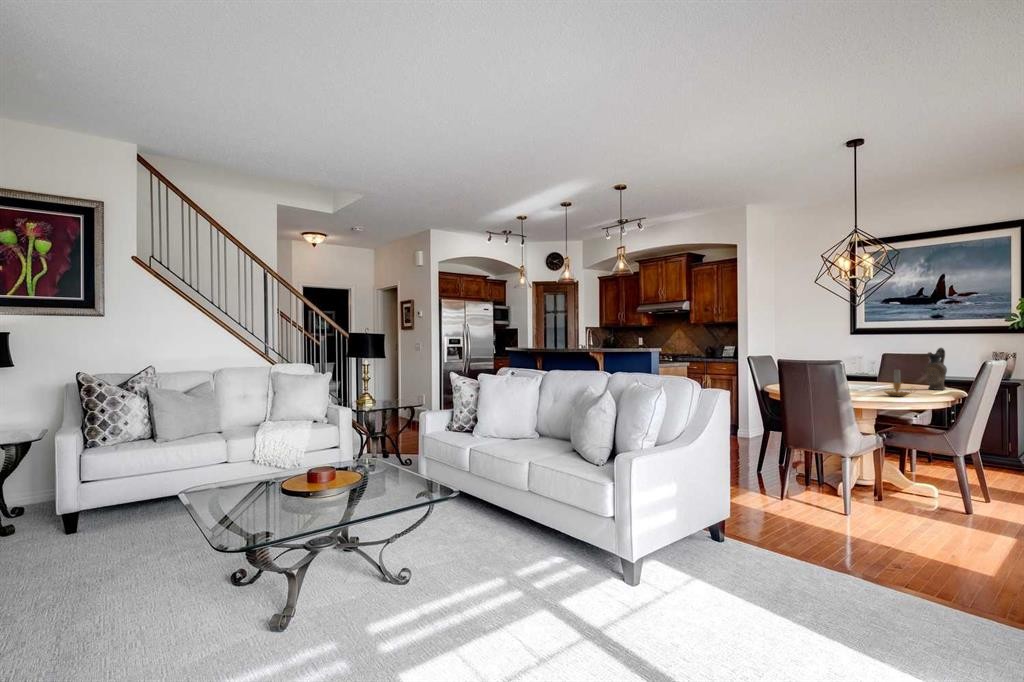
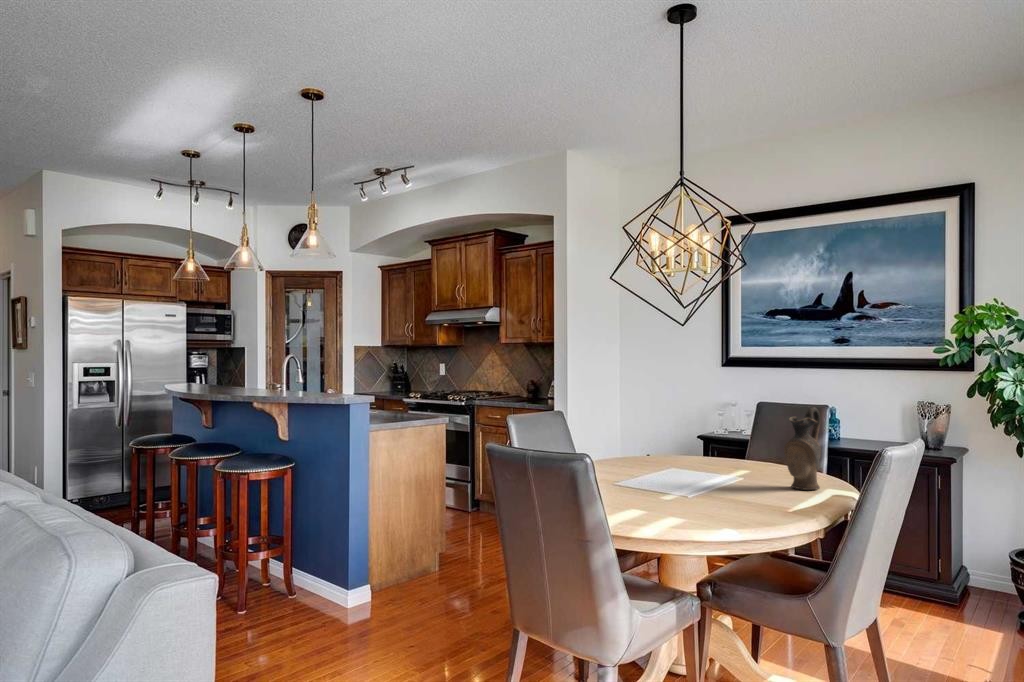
candle: present [885,370,912,396] -> none [687,460,744,521]

